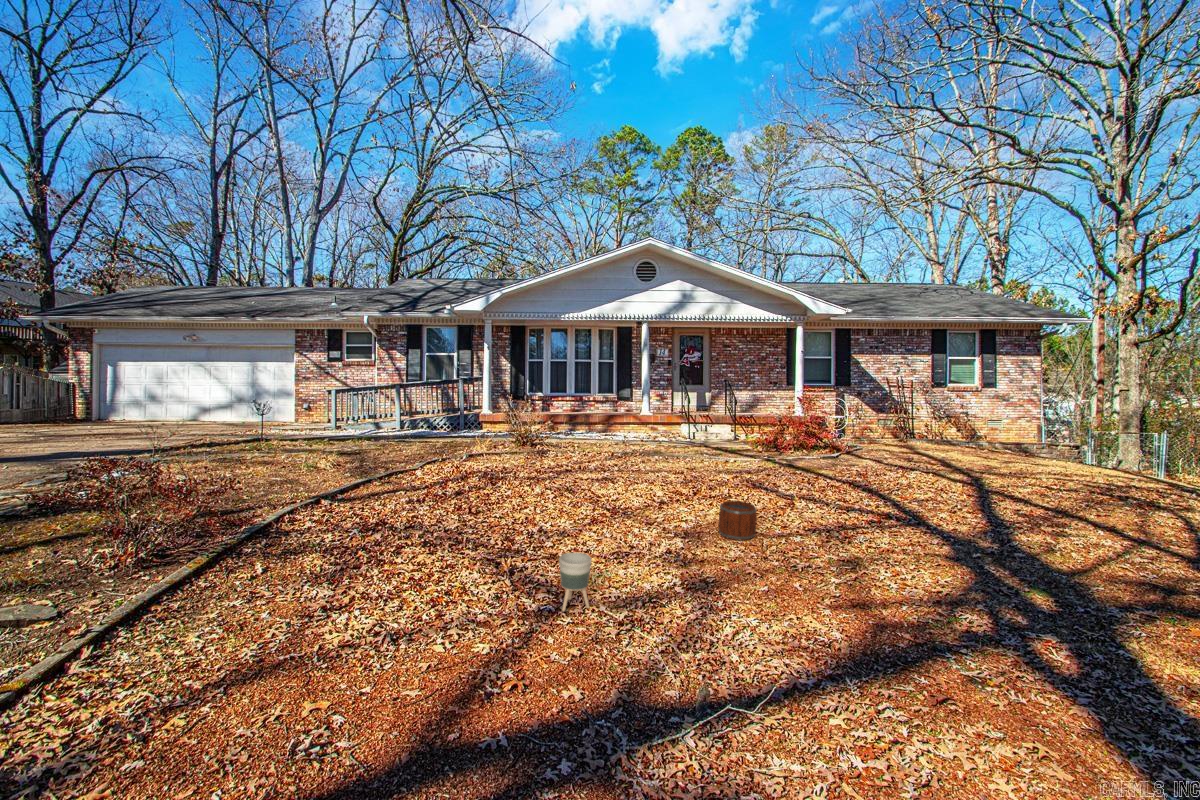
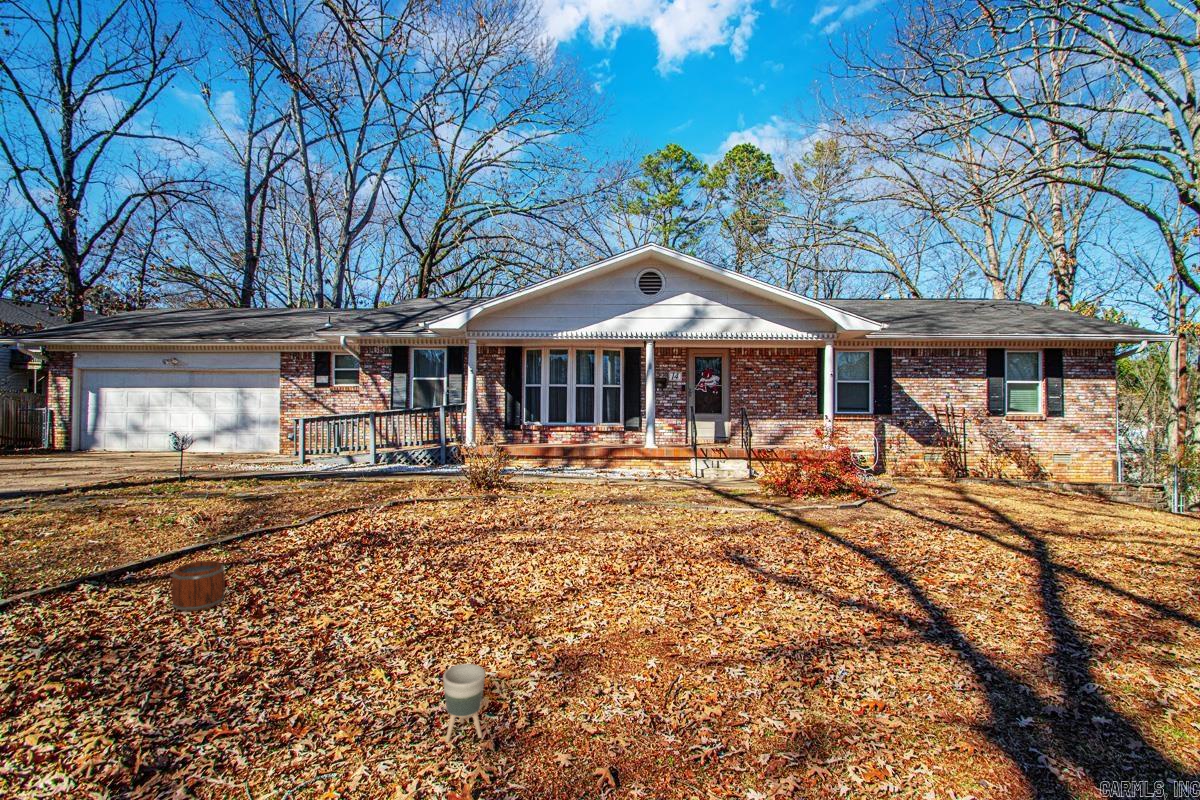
bucket: present [719,501,757,540] -> present [172,561,225,611]

